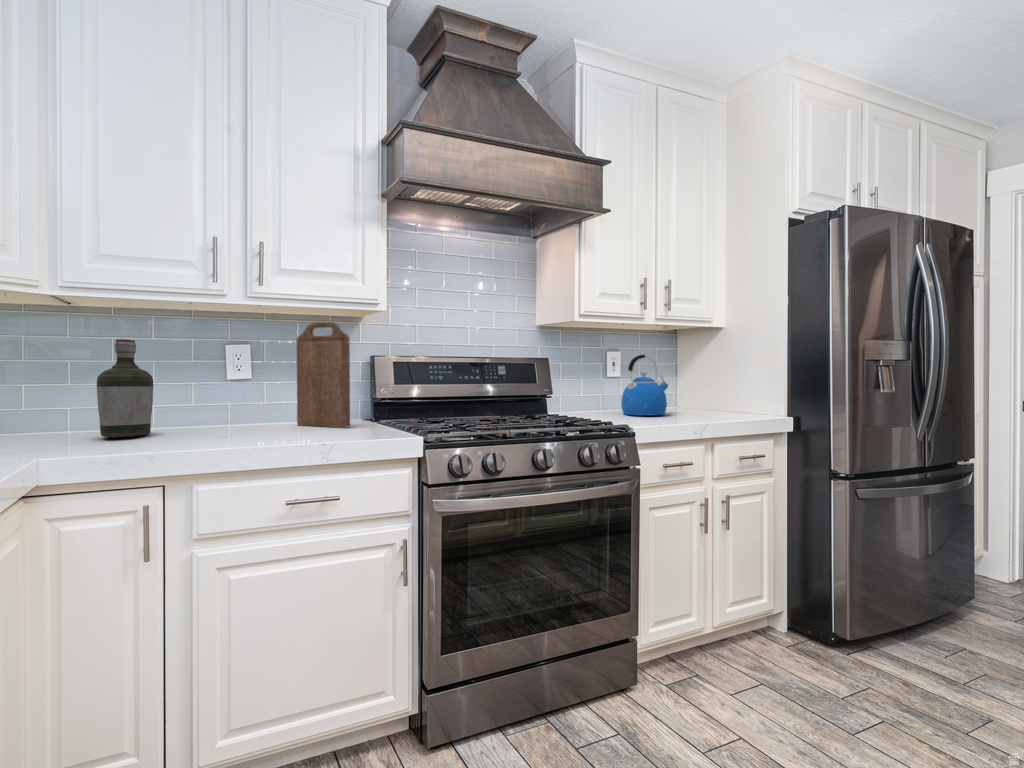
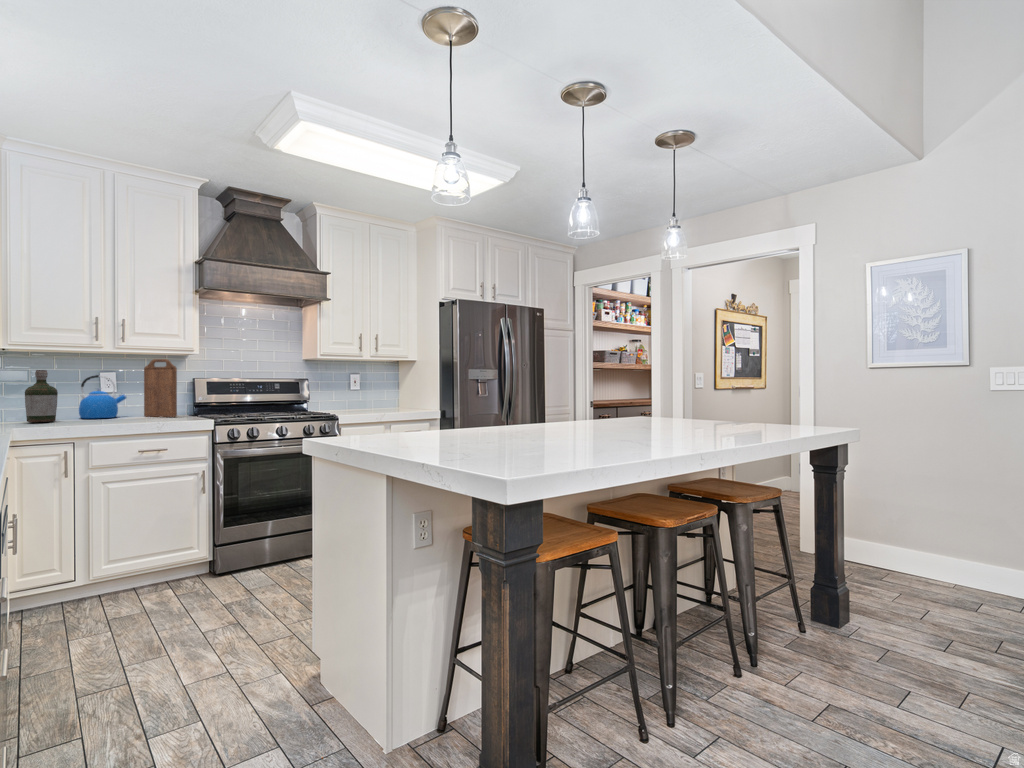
kettle: present [621,355,668,415] -> present [79,375,127,418]

